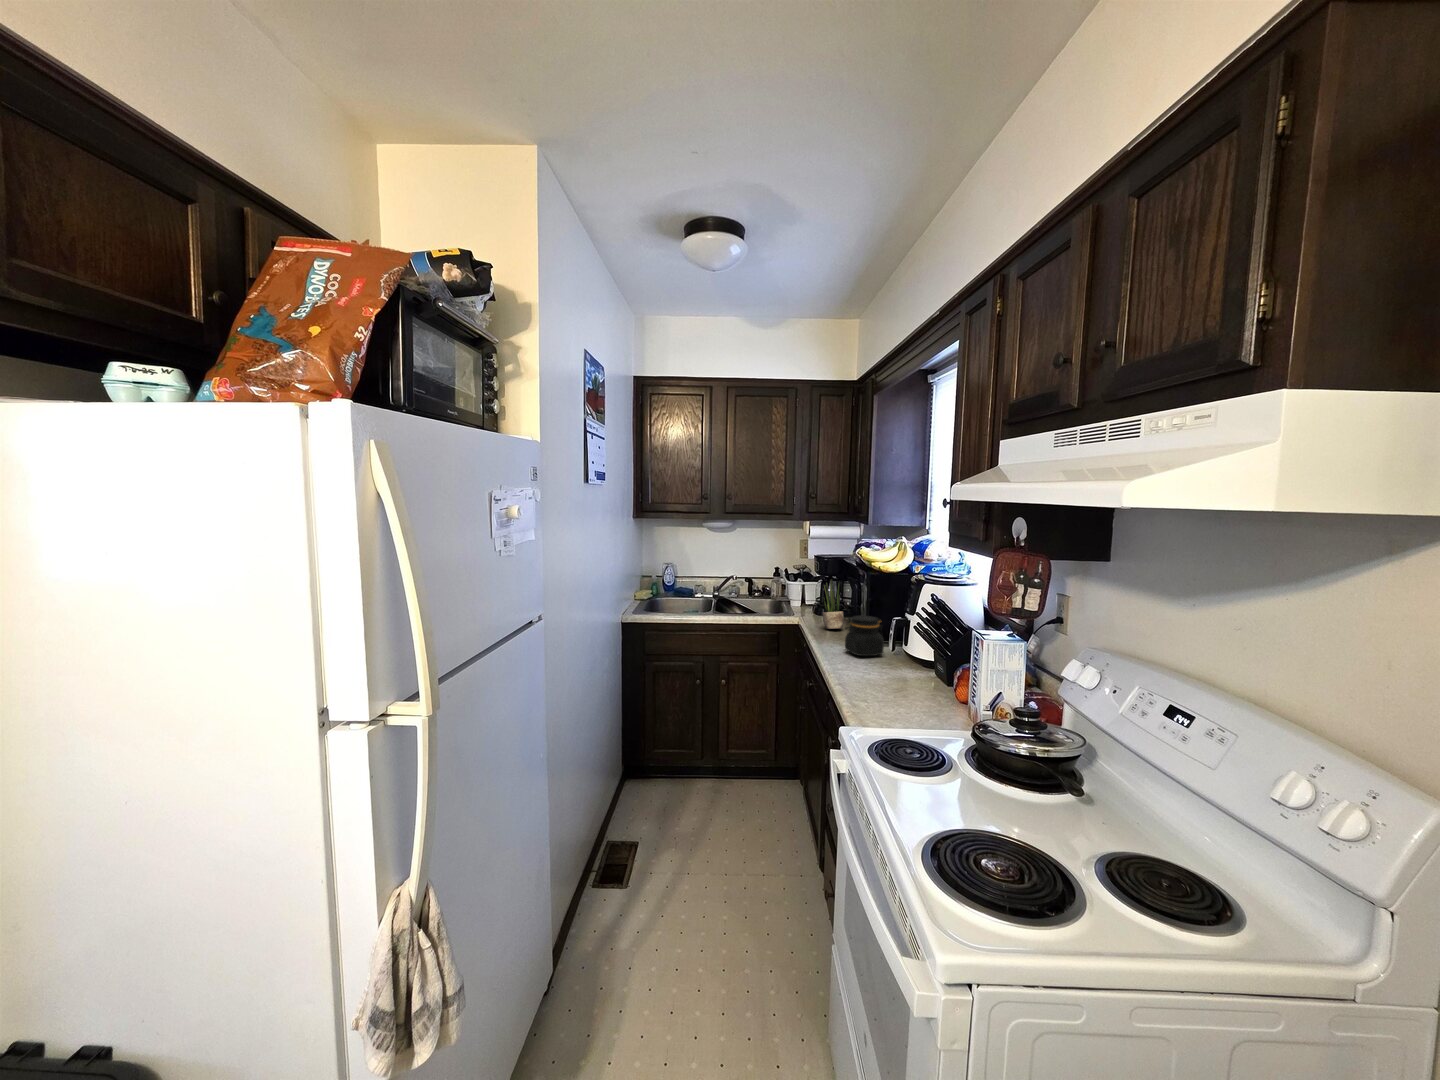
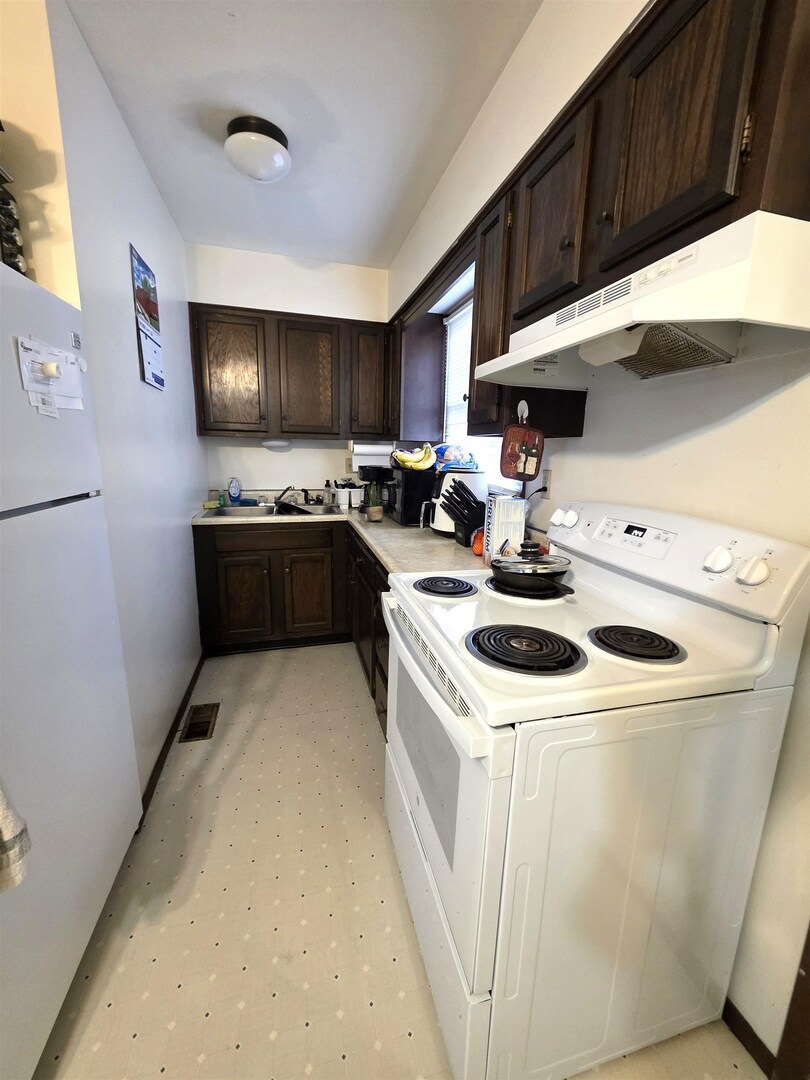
jar: present [845,615,884,656] -> none [386,504,416,534]

